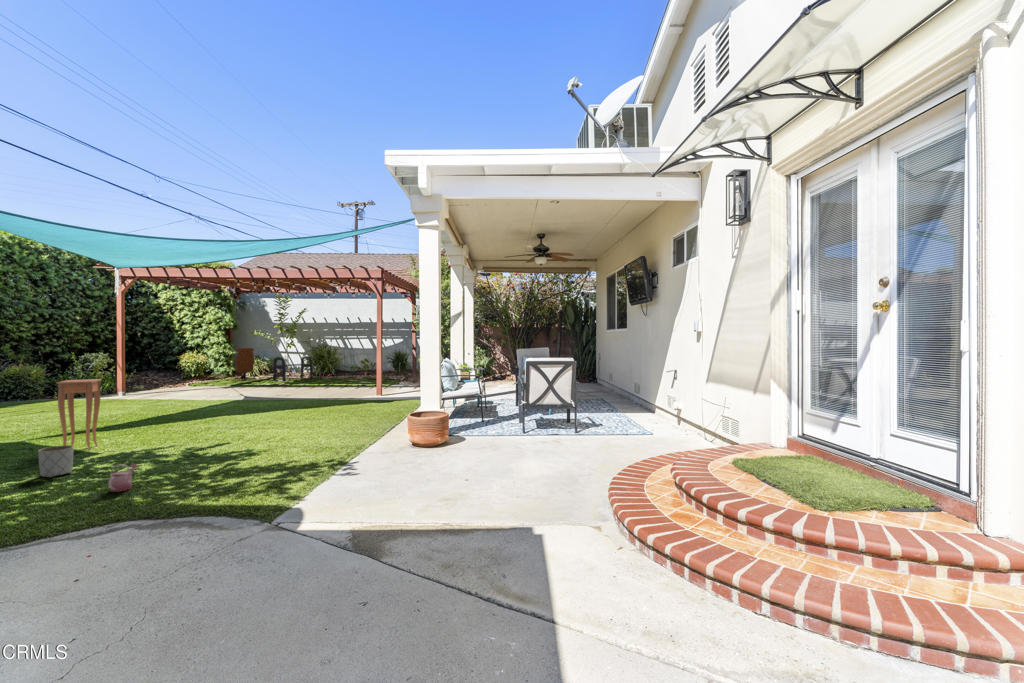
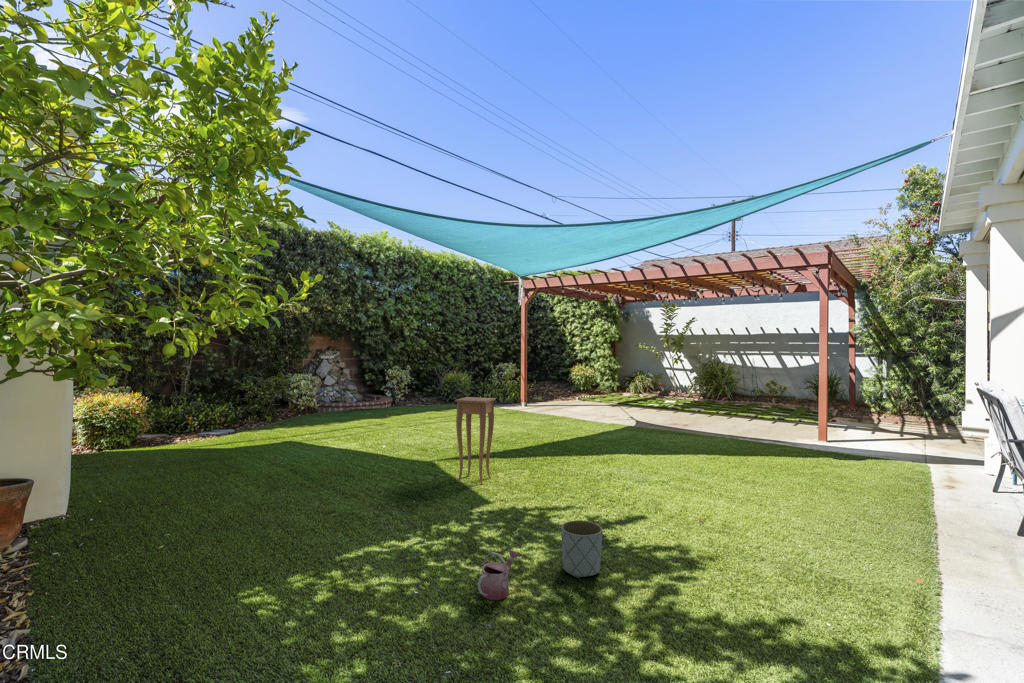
lounge chair: present [234,348,255,381] -> none [617,362,639,398]
bench: present [273,356,313,381] -> none [658,374,703,403]
planter: present [38,445,74,477] -> present [561,520,603,578]

